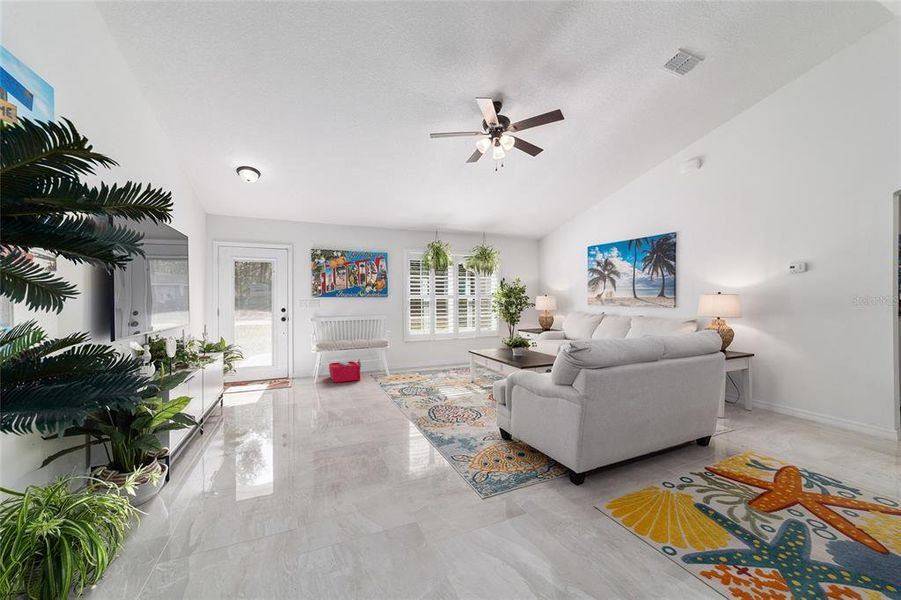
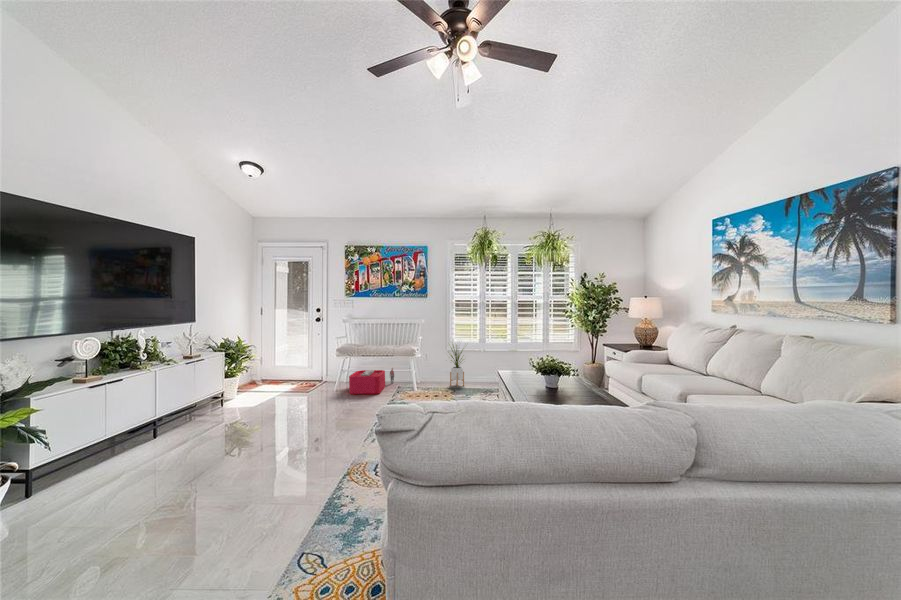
house plant: none [405,330,426,370] -> present [450,345,464,387]

